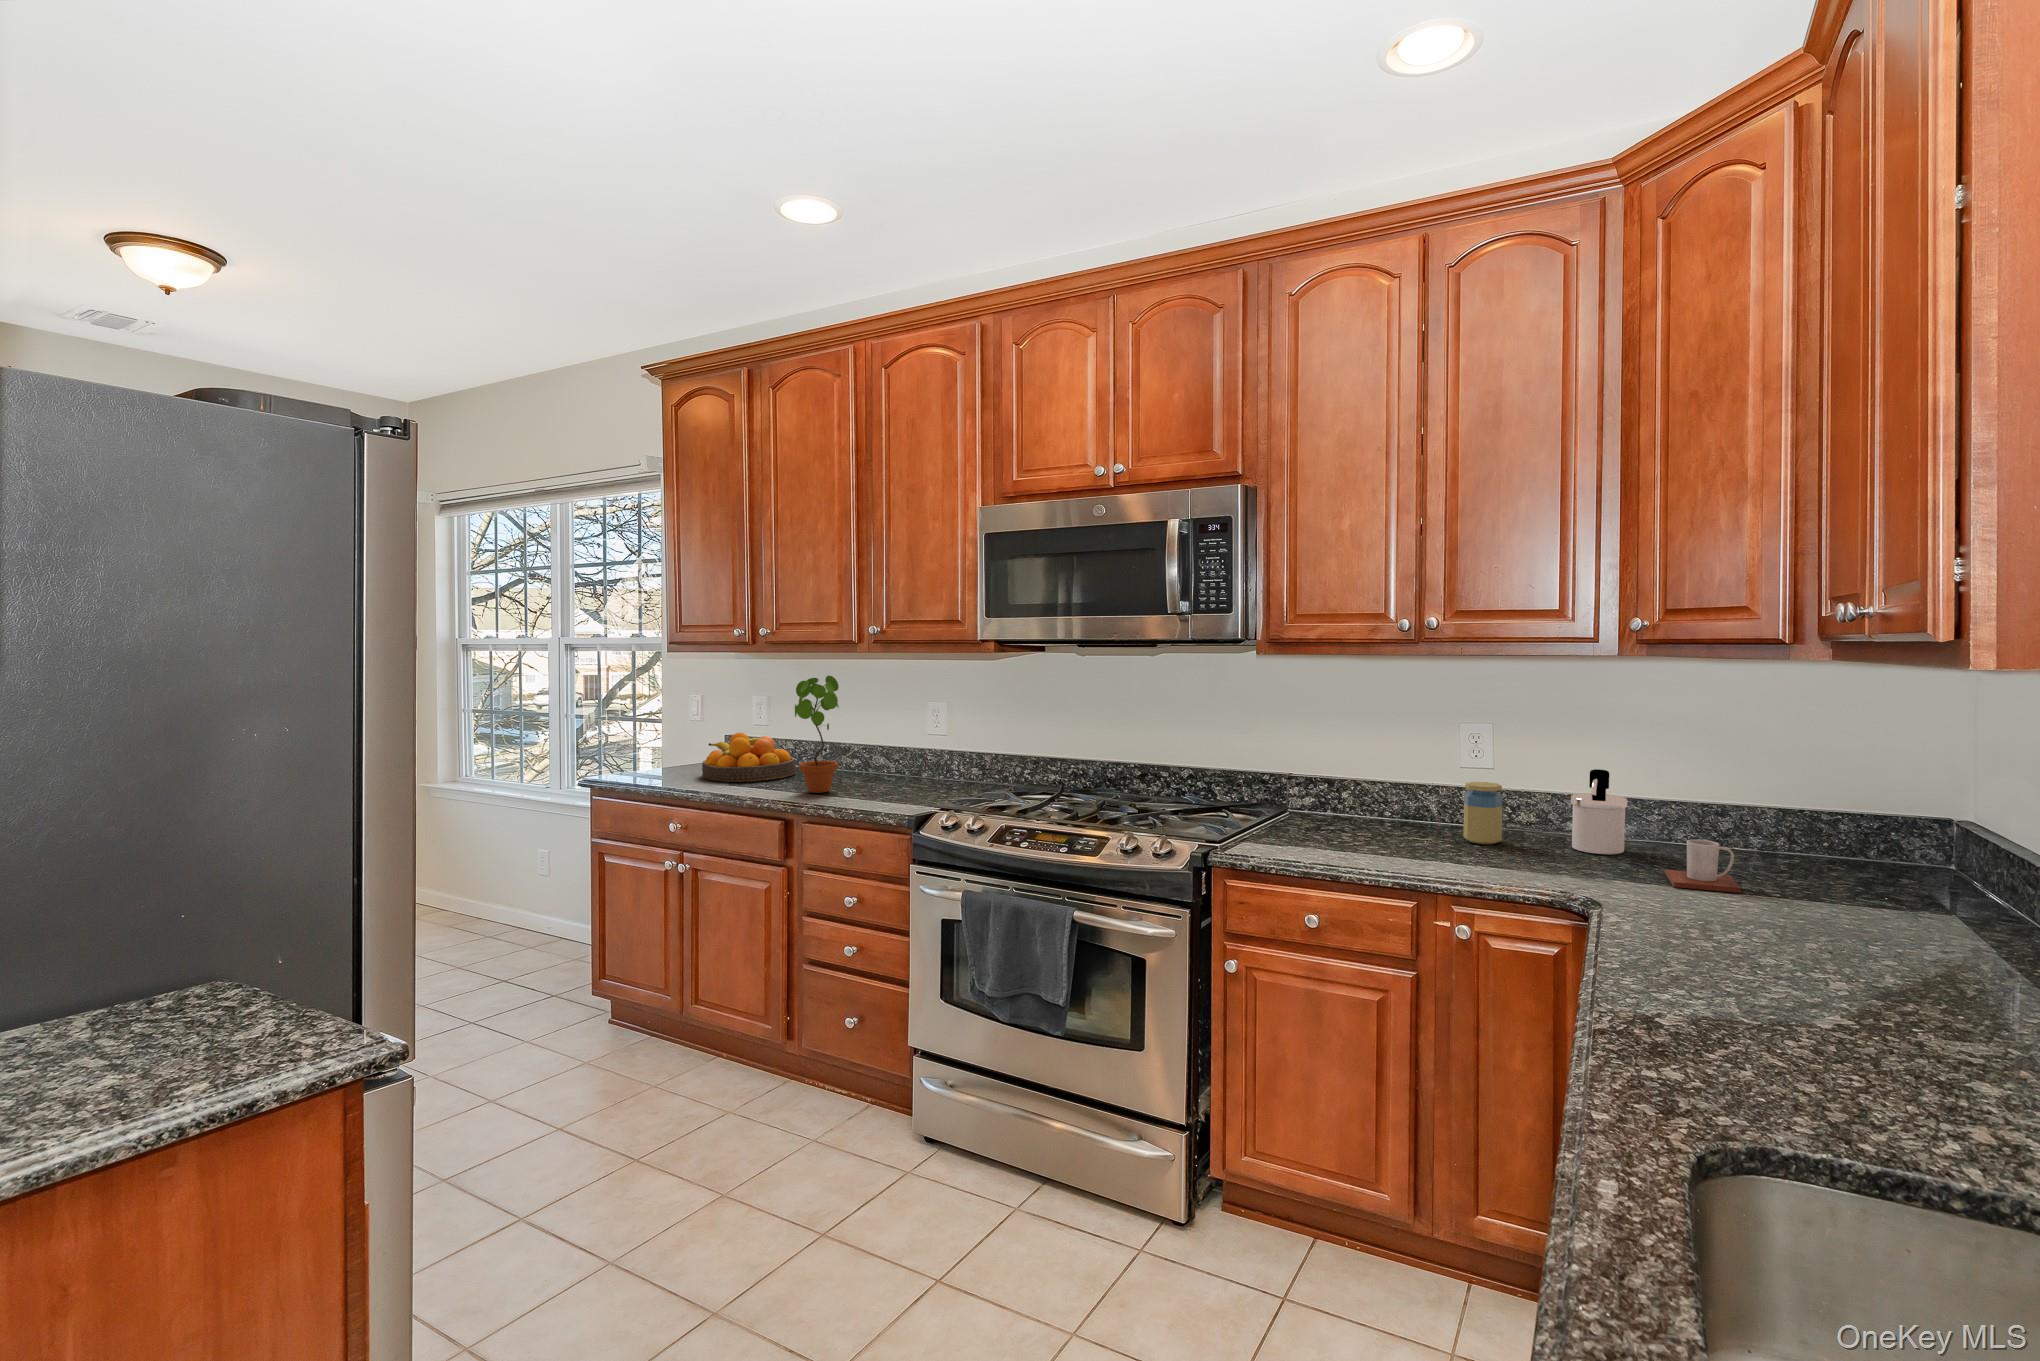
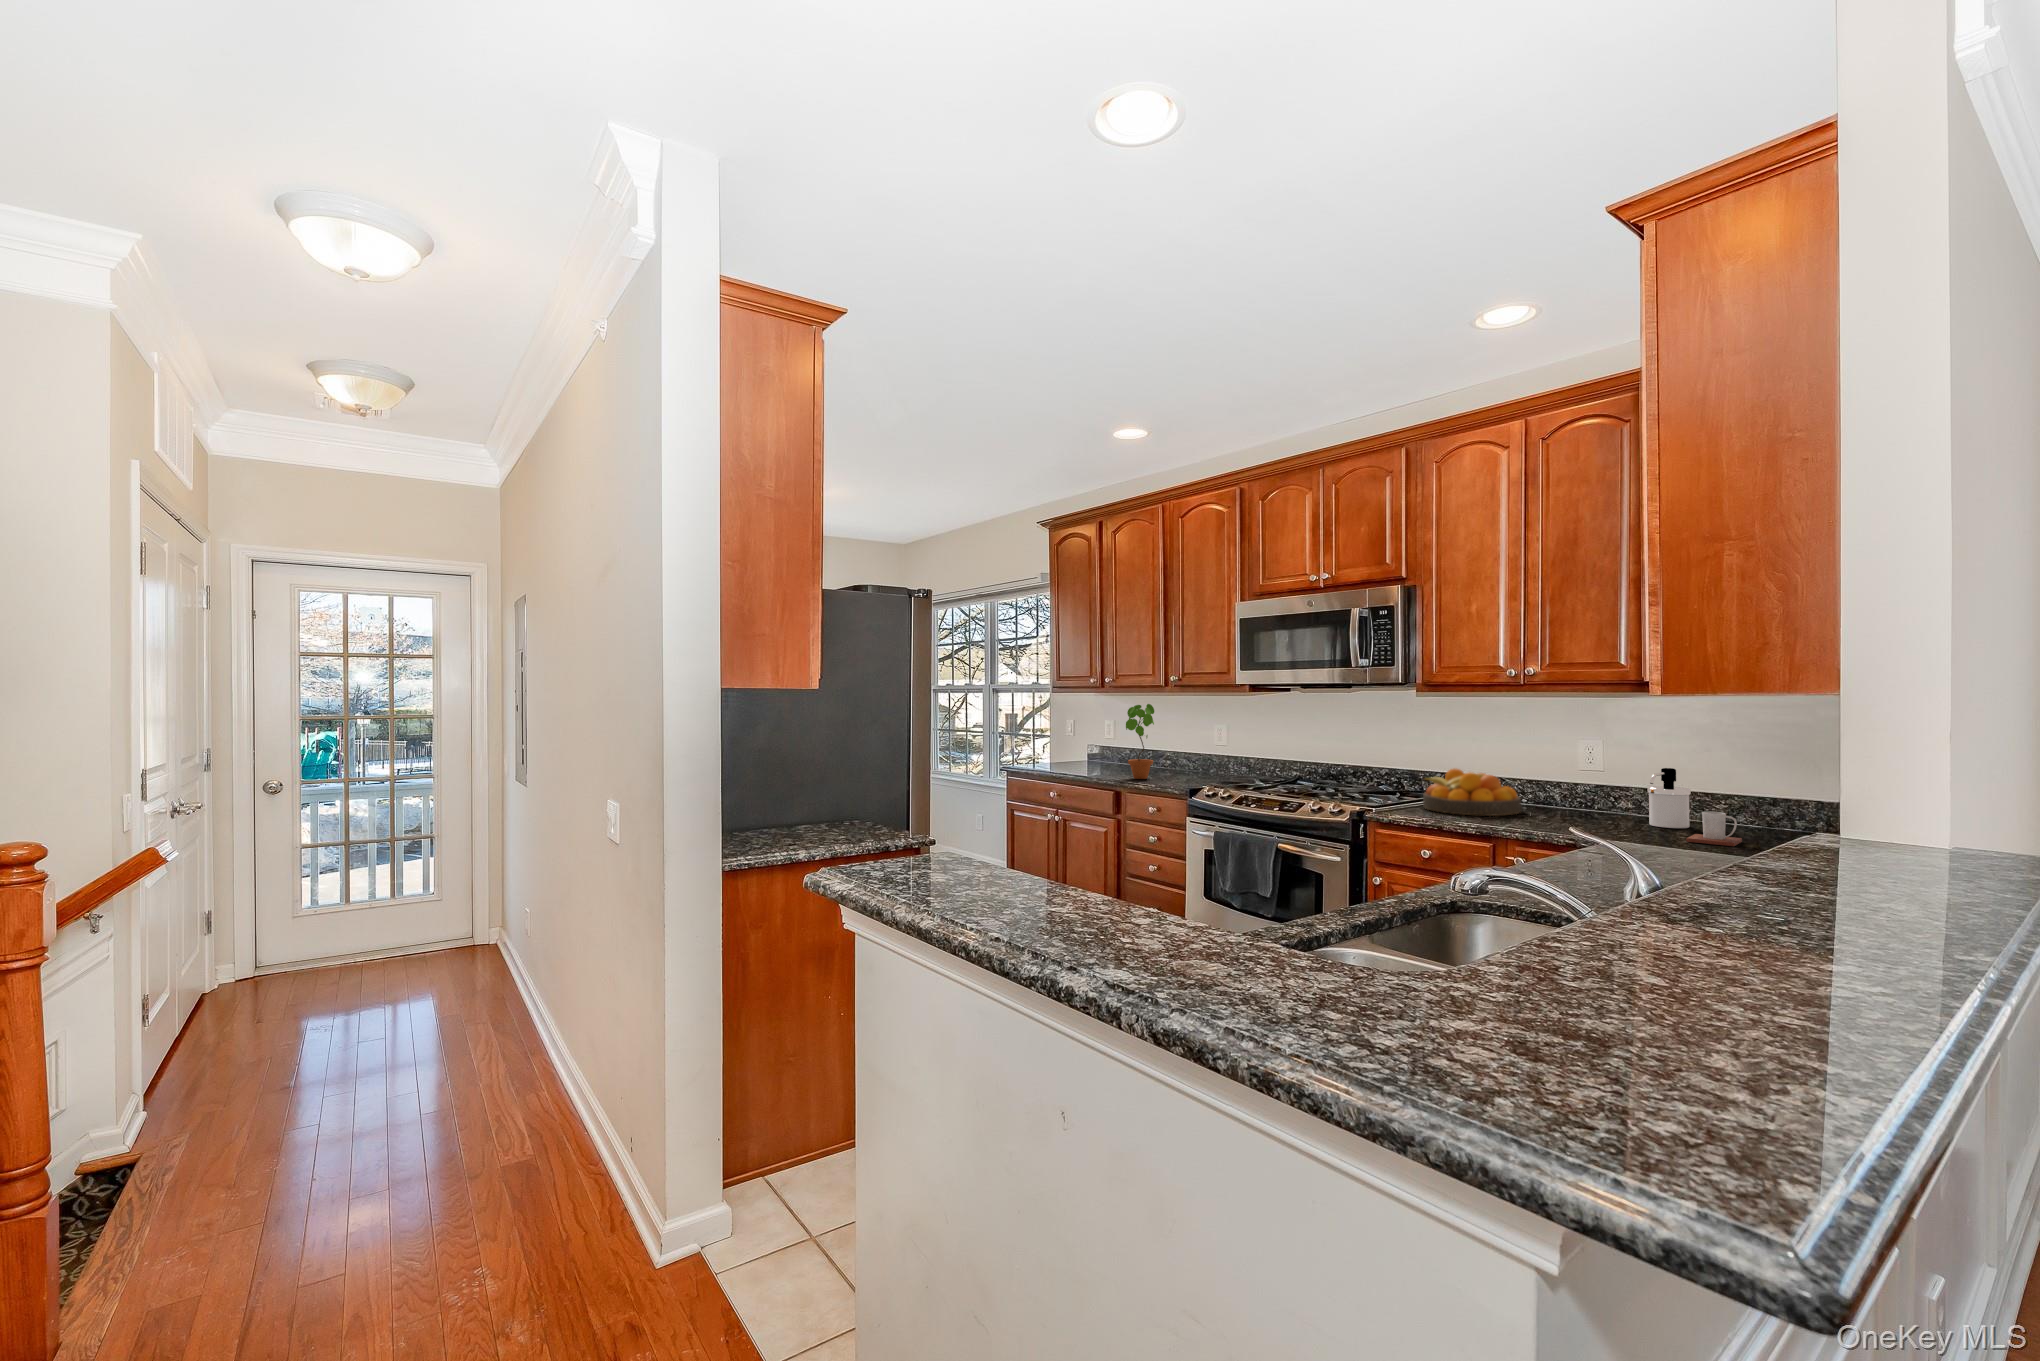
fruit bowl: present [702,733,796,782] -> present [1423,769,1521,816]
jar: present [1463,782,1503,844] -> none [1569,777,1596,820]

